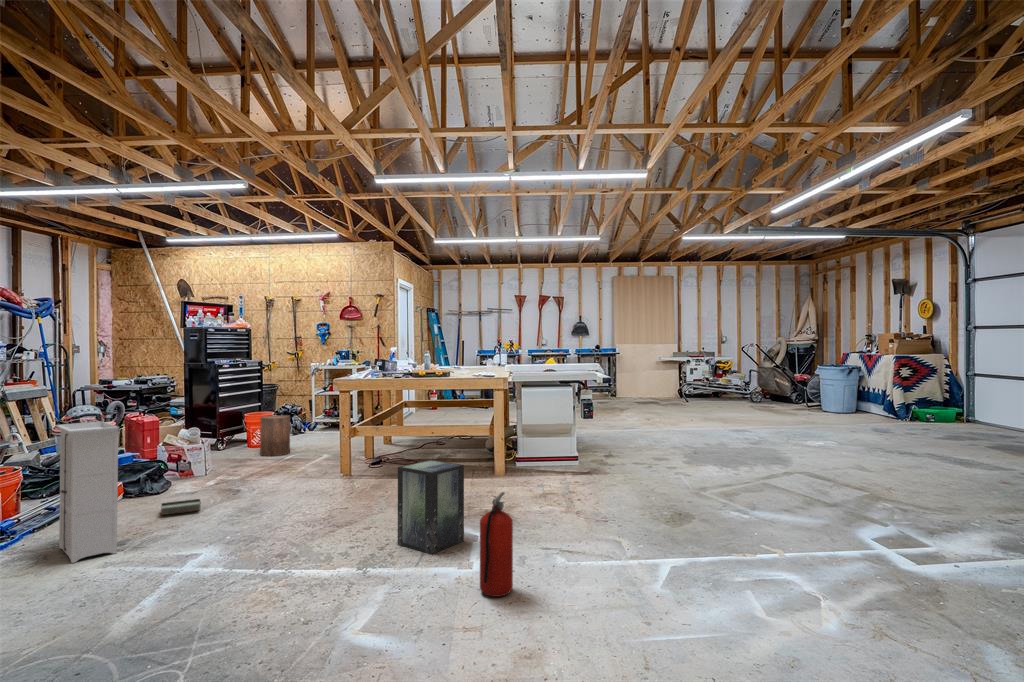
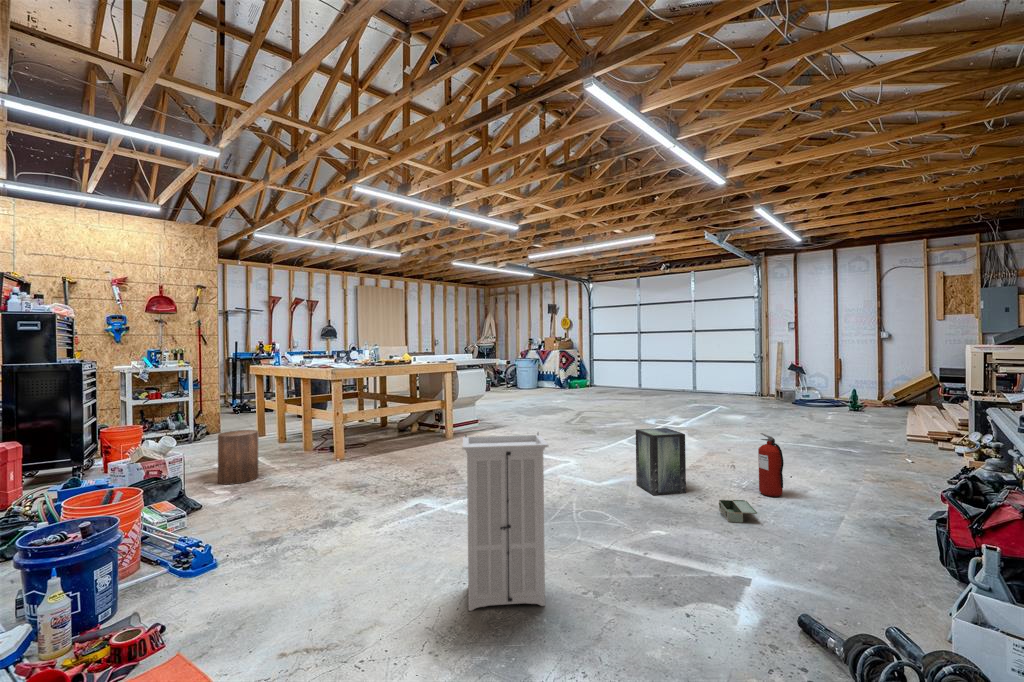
toolbox: present [161,499,201,515] -> present [719,500,757,523]

